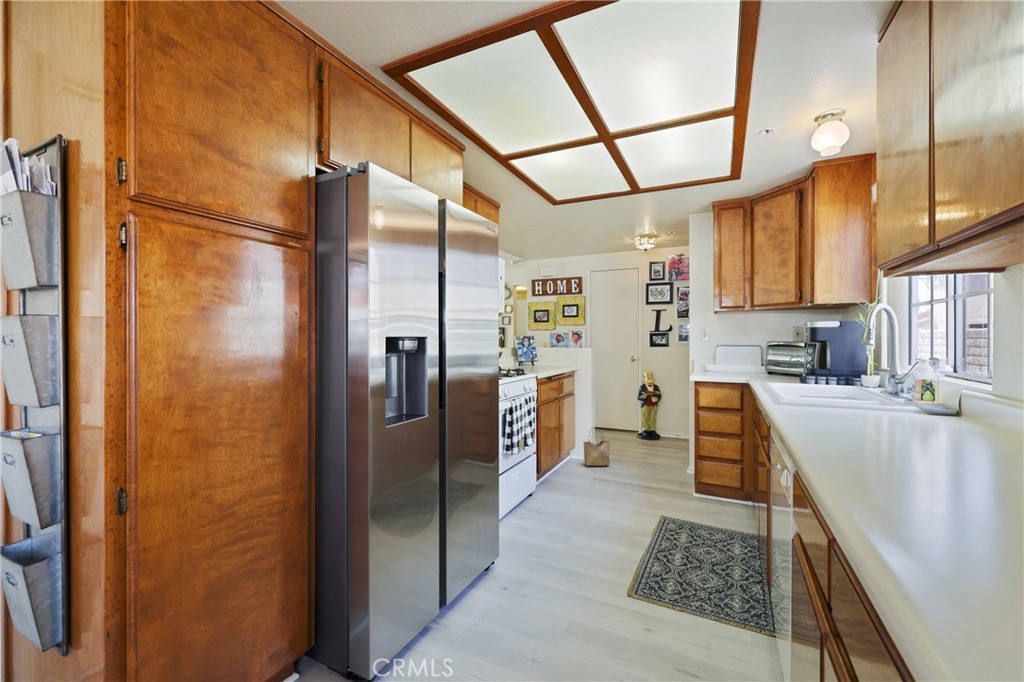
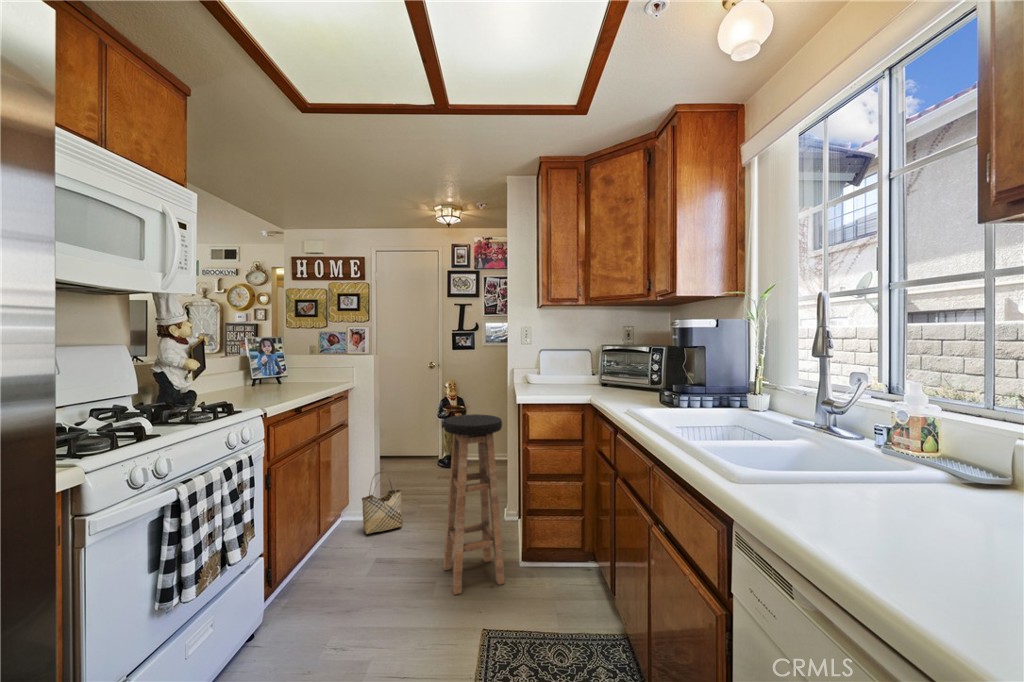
bar stool: none [637,388,678,500] -> present [443,414,505,595]

